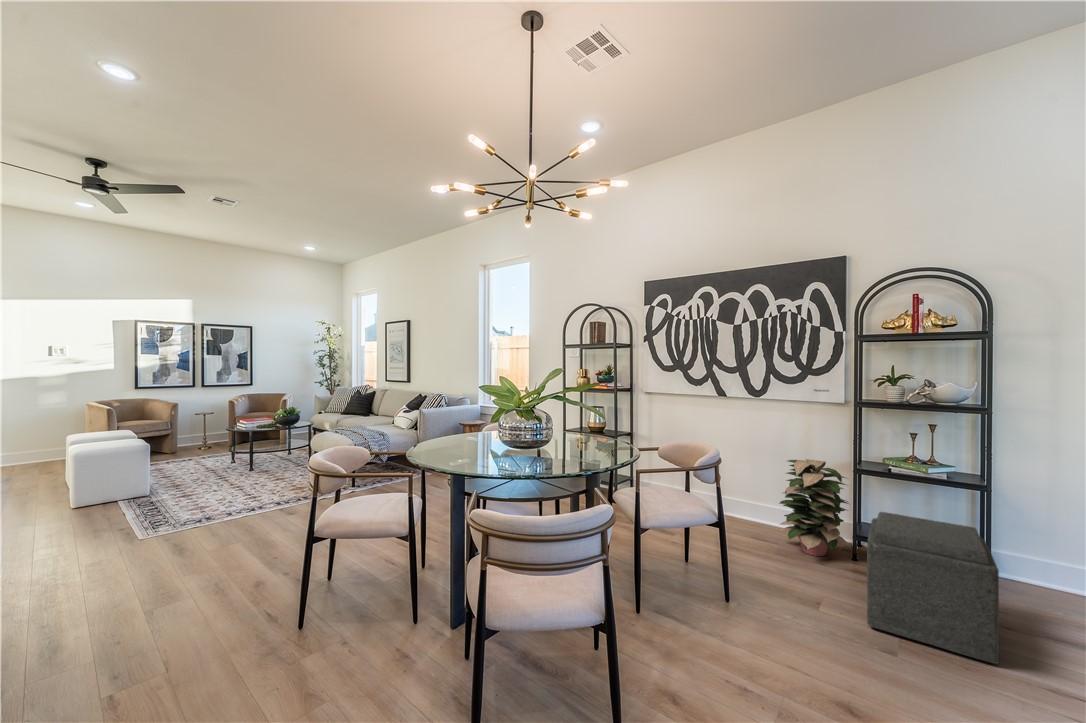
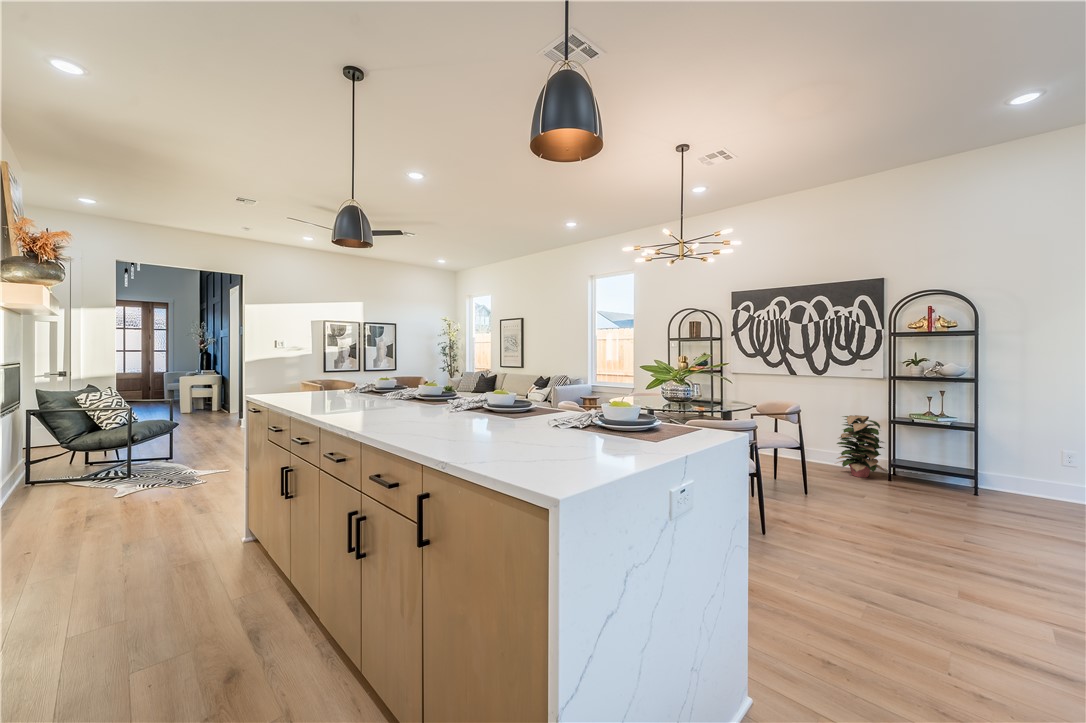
ottoman: present [867,512,999,664] -> none [895,442,972,516]

